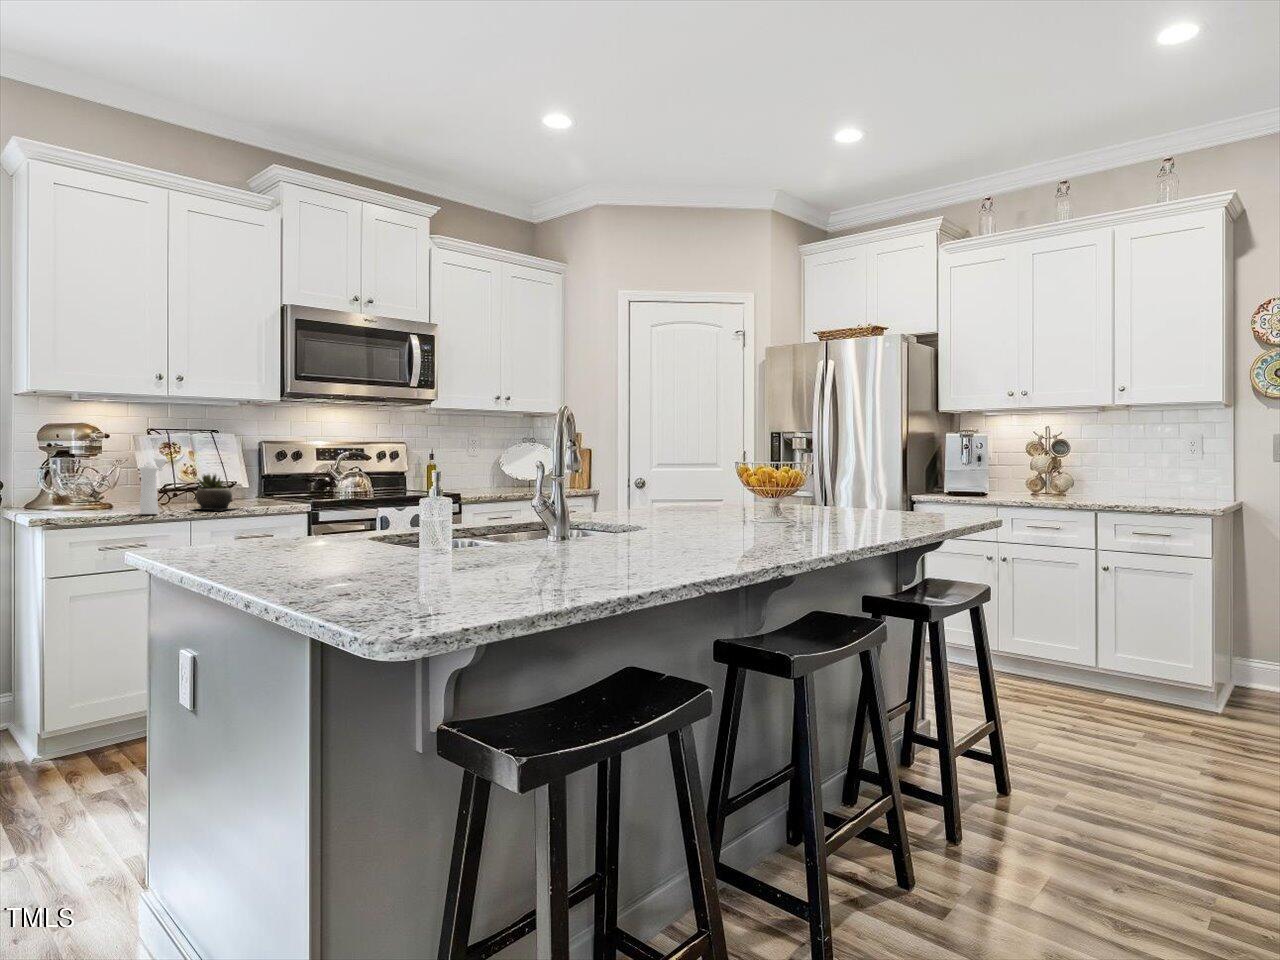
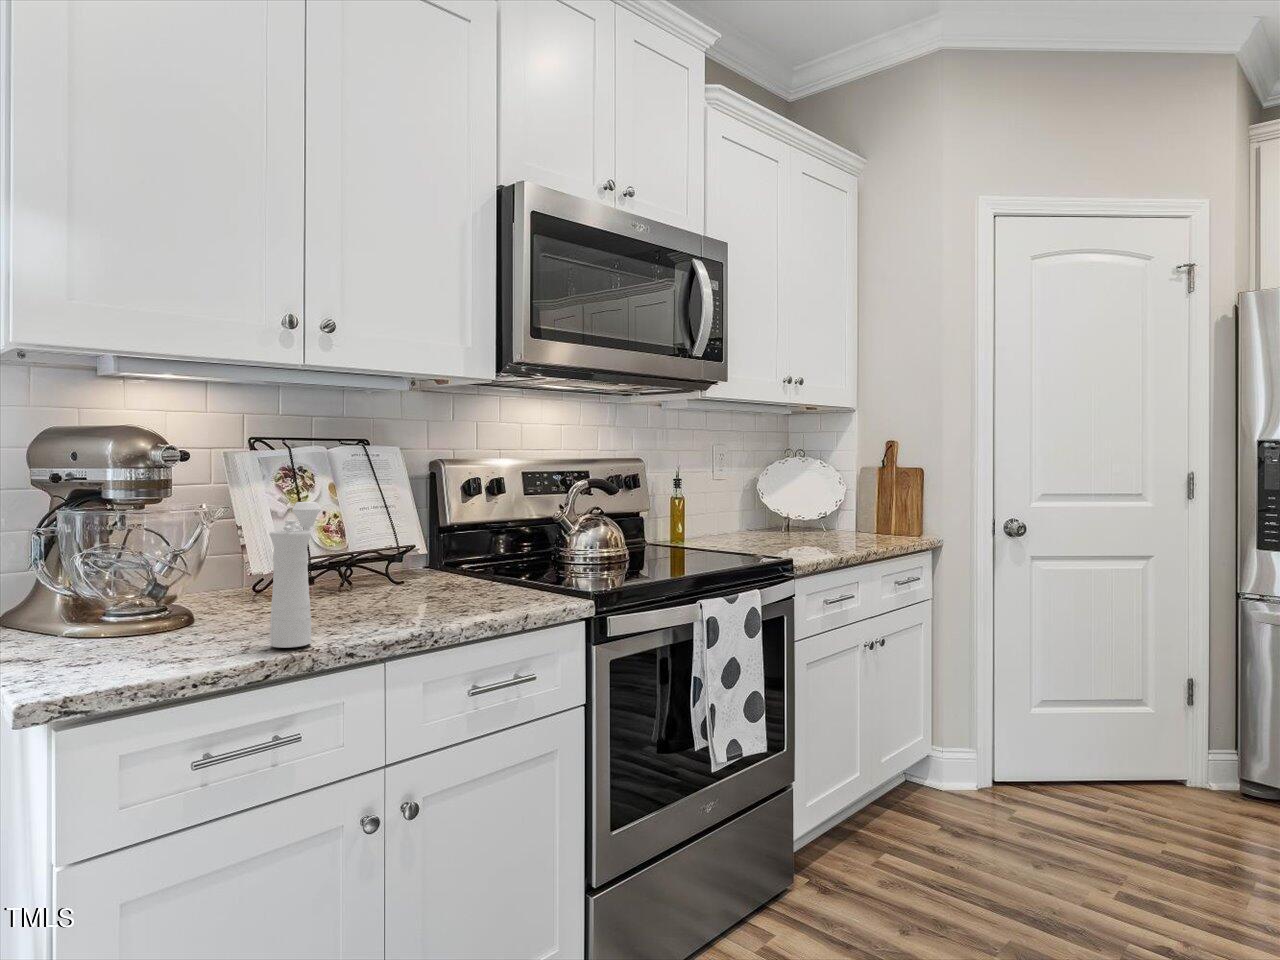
succulent plant: present [196,474,232,510] -> none [364,536,461,624]

